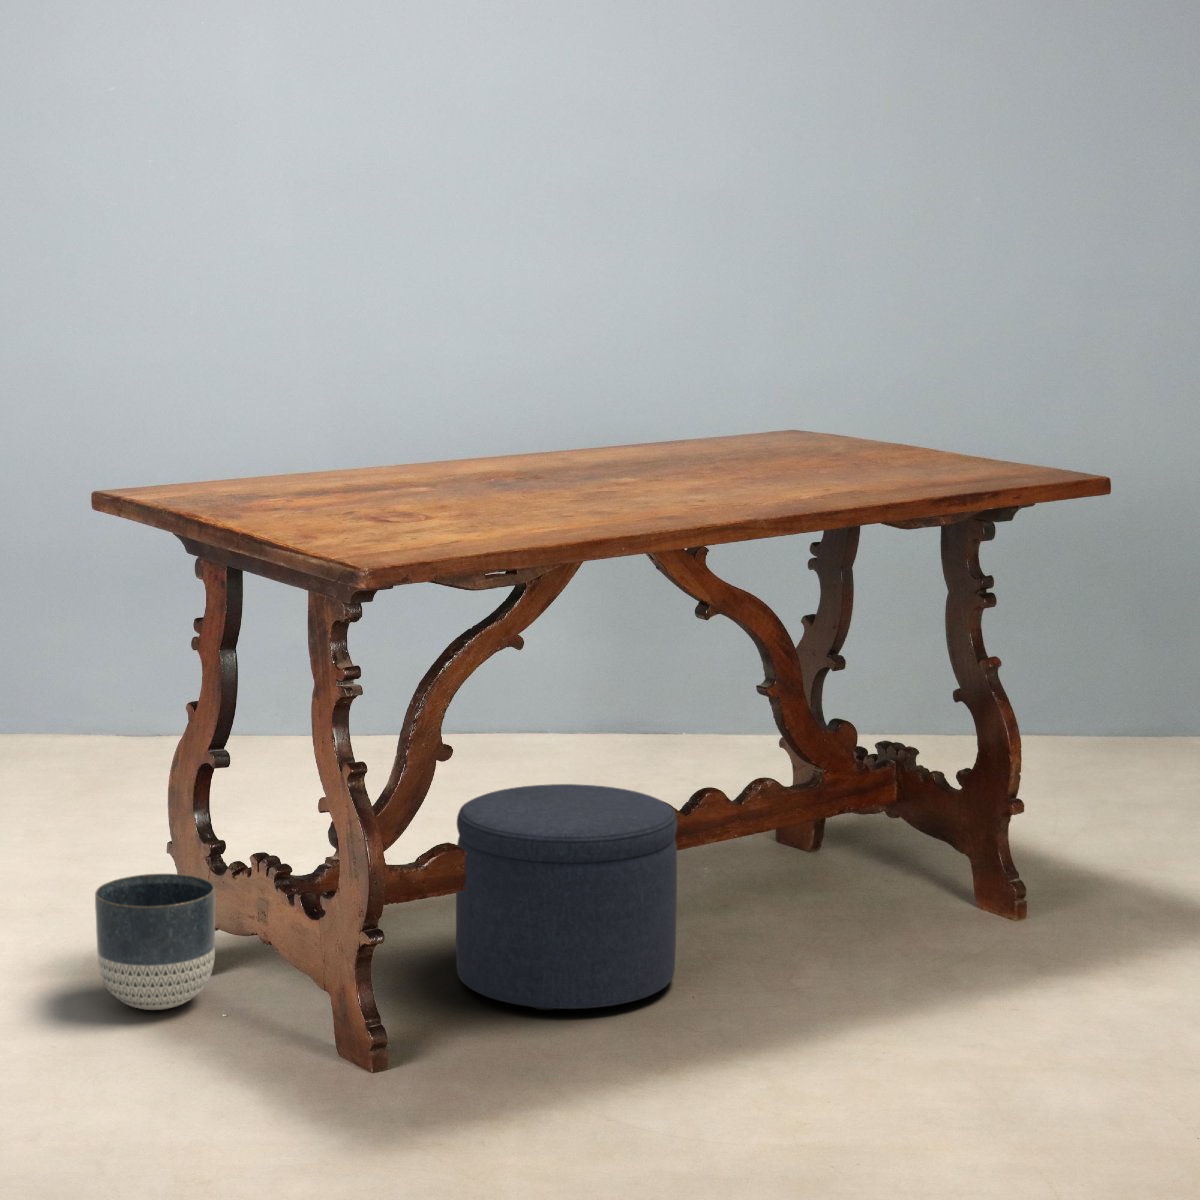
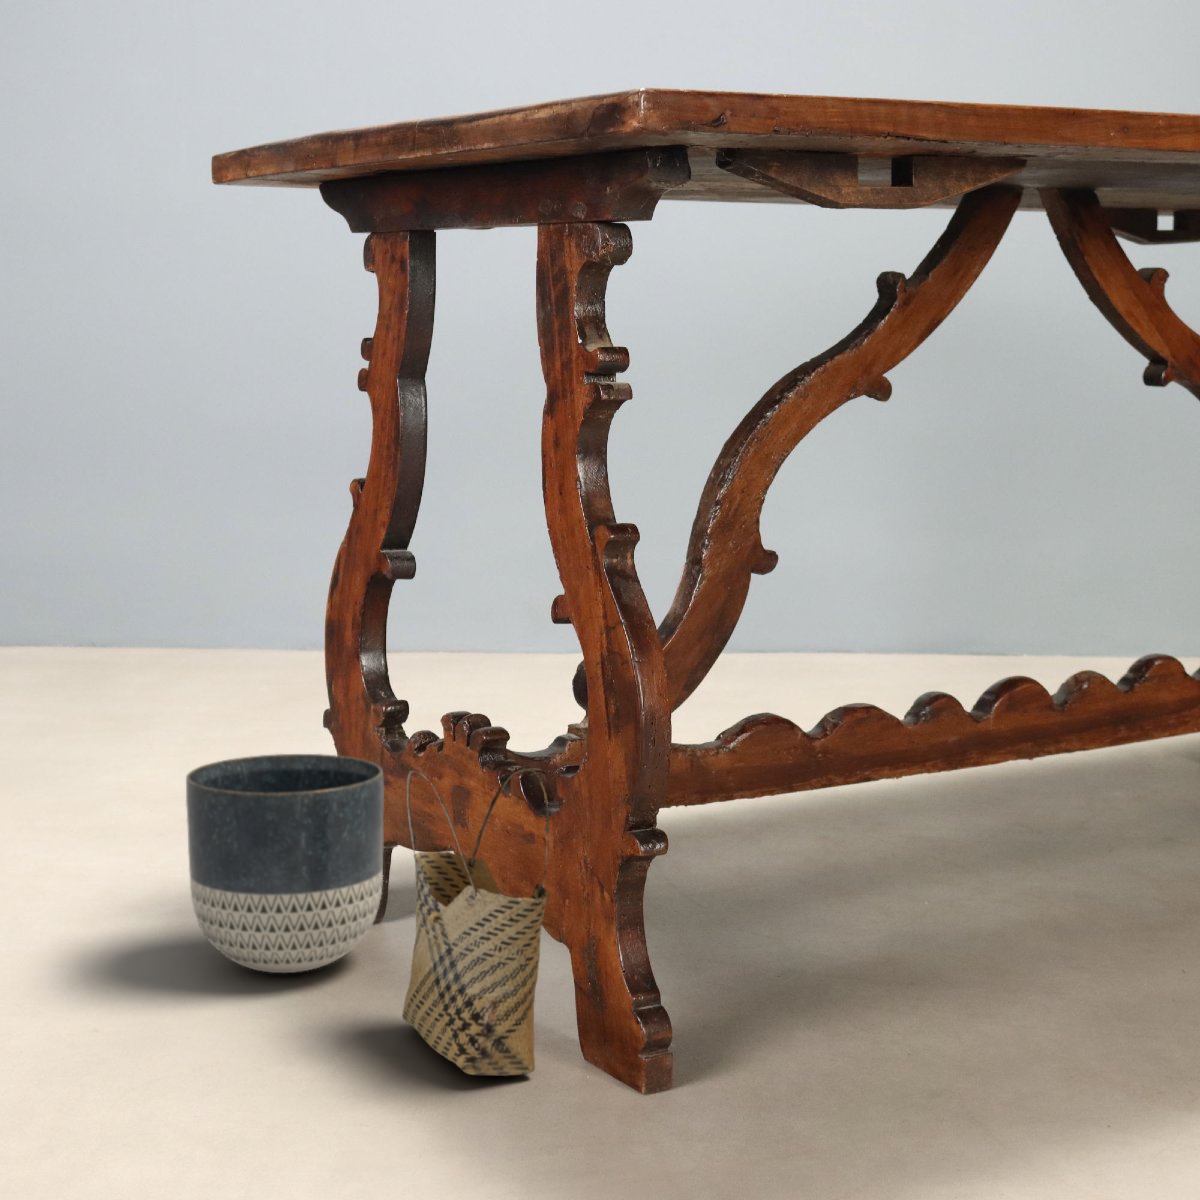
ottoman: present [456,784,678,1010] -> none [779,634,1158,993]
woven basket: none [234,894,319,1067] -> present [402,767,549,1076]

